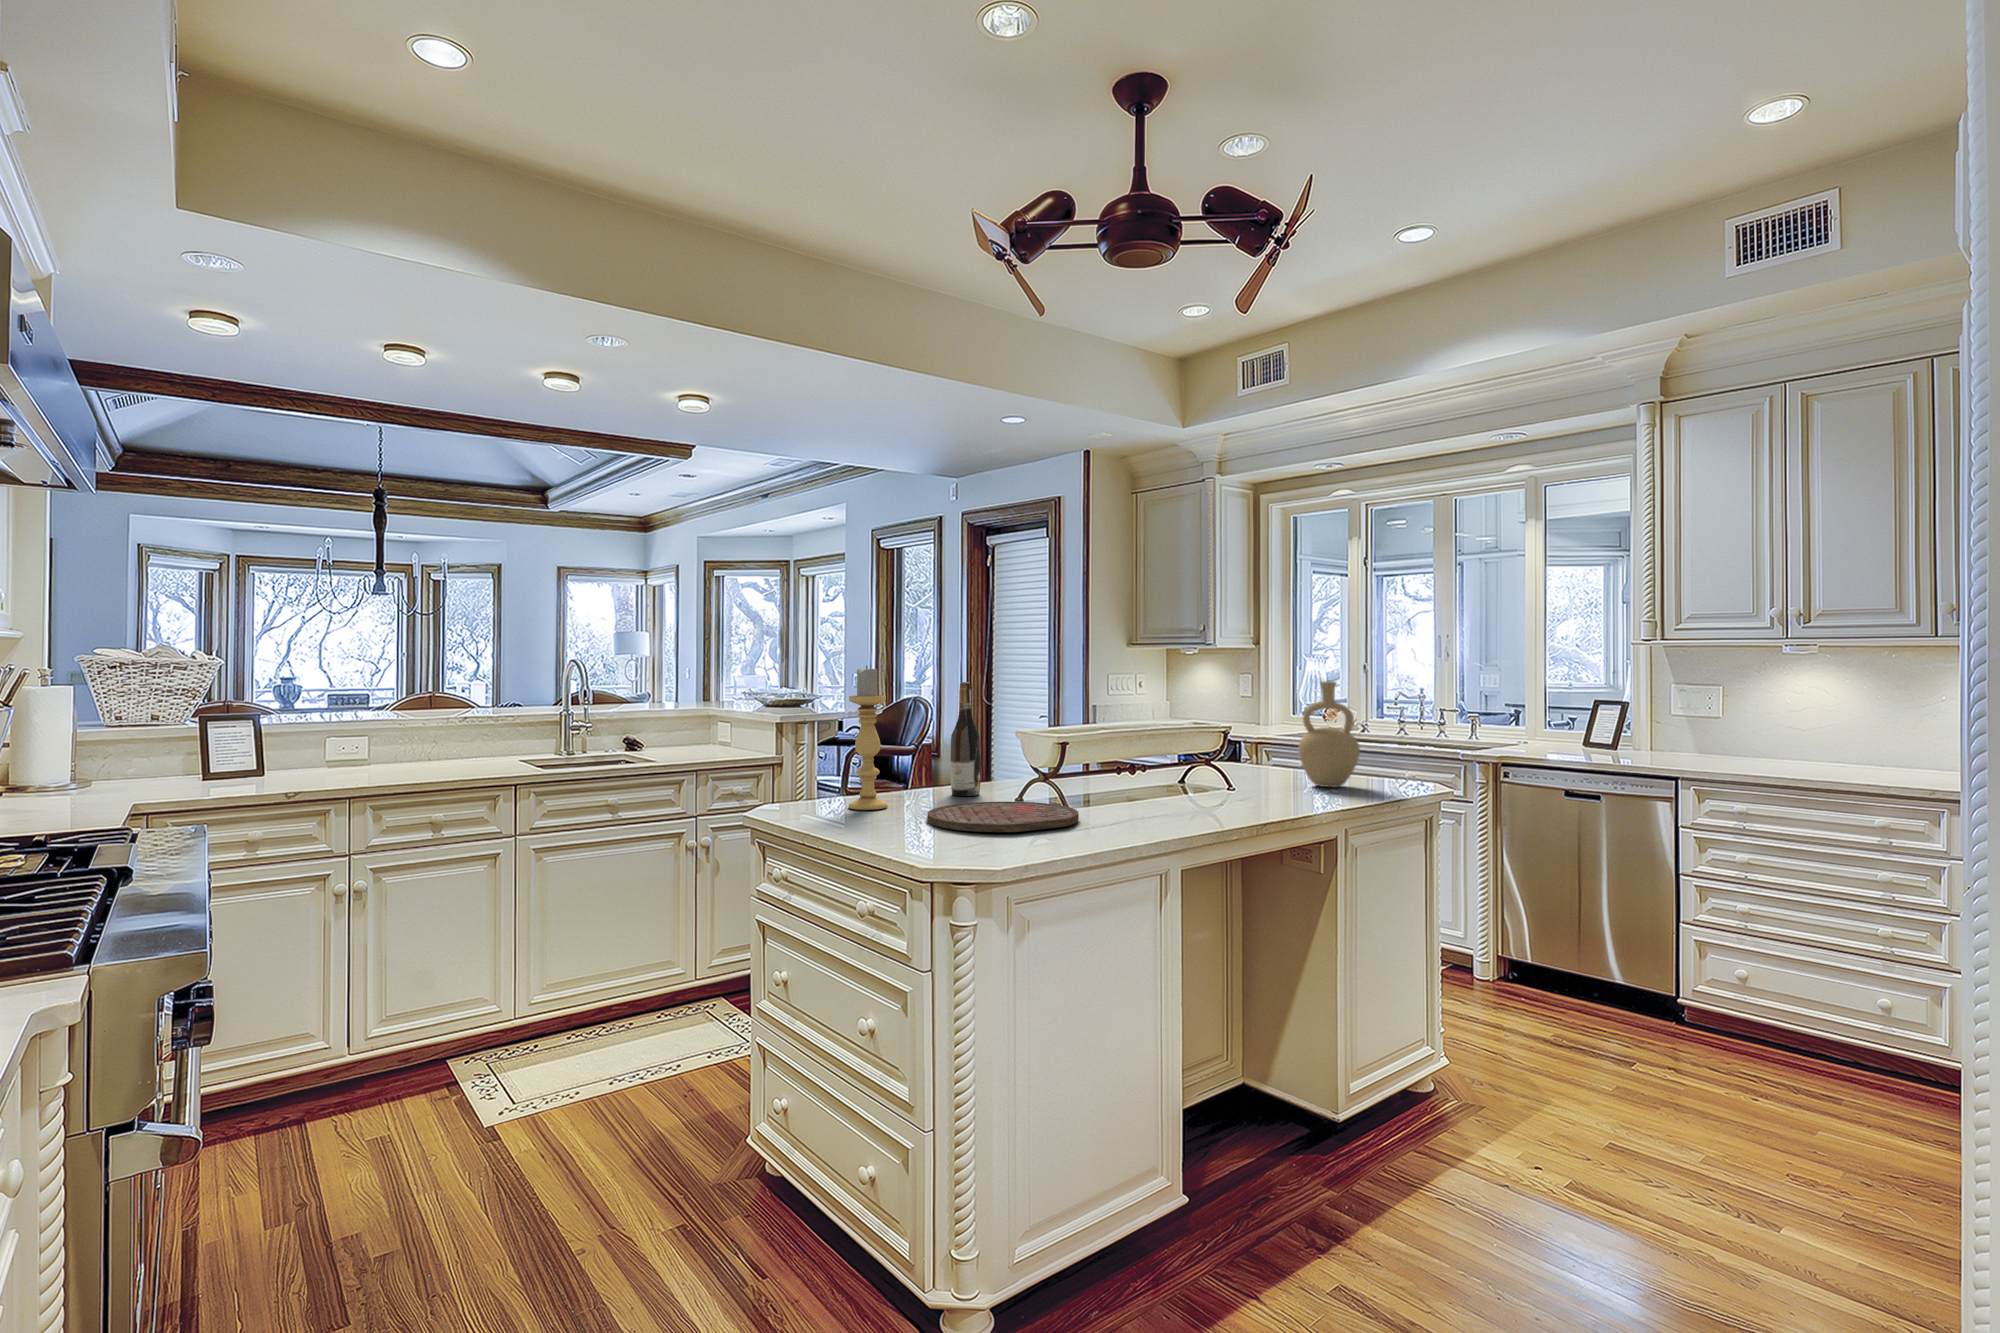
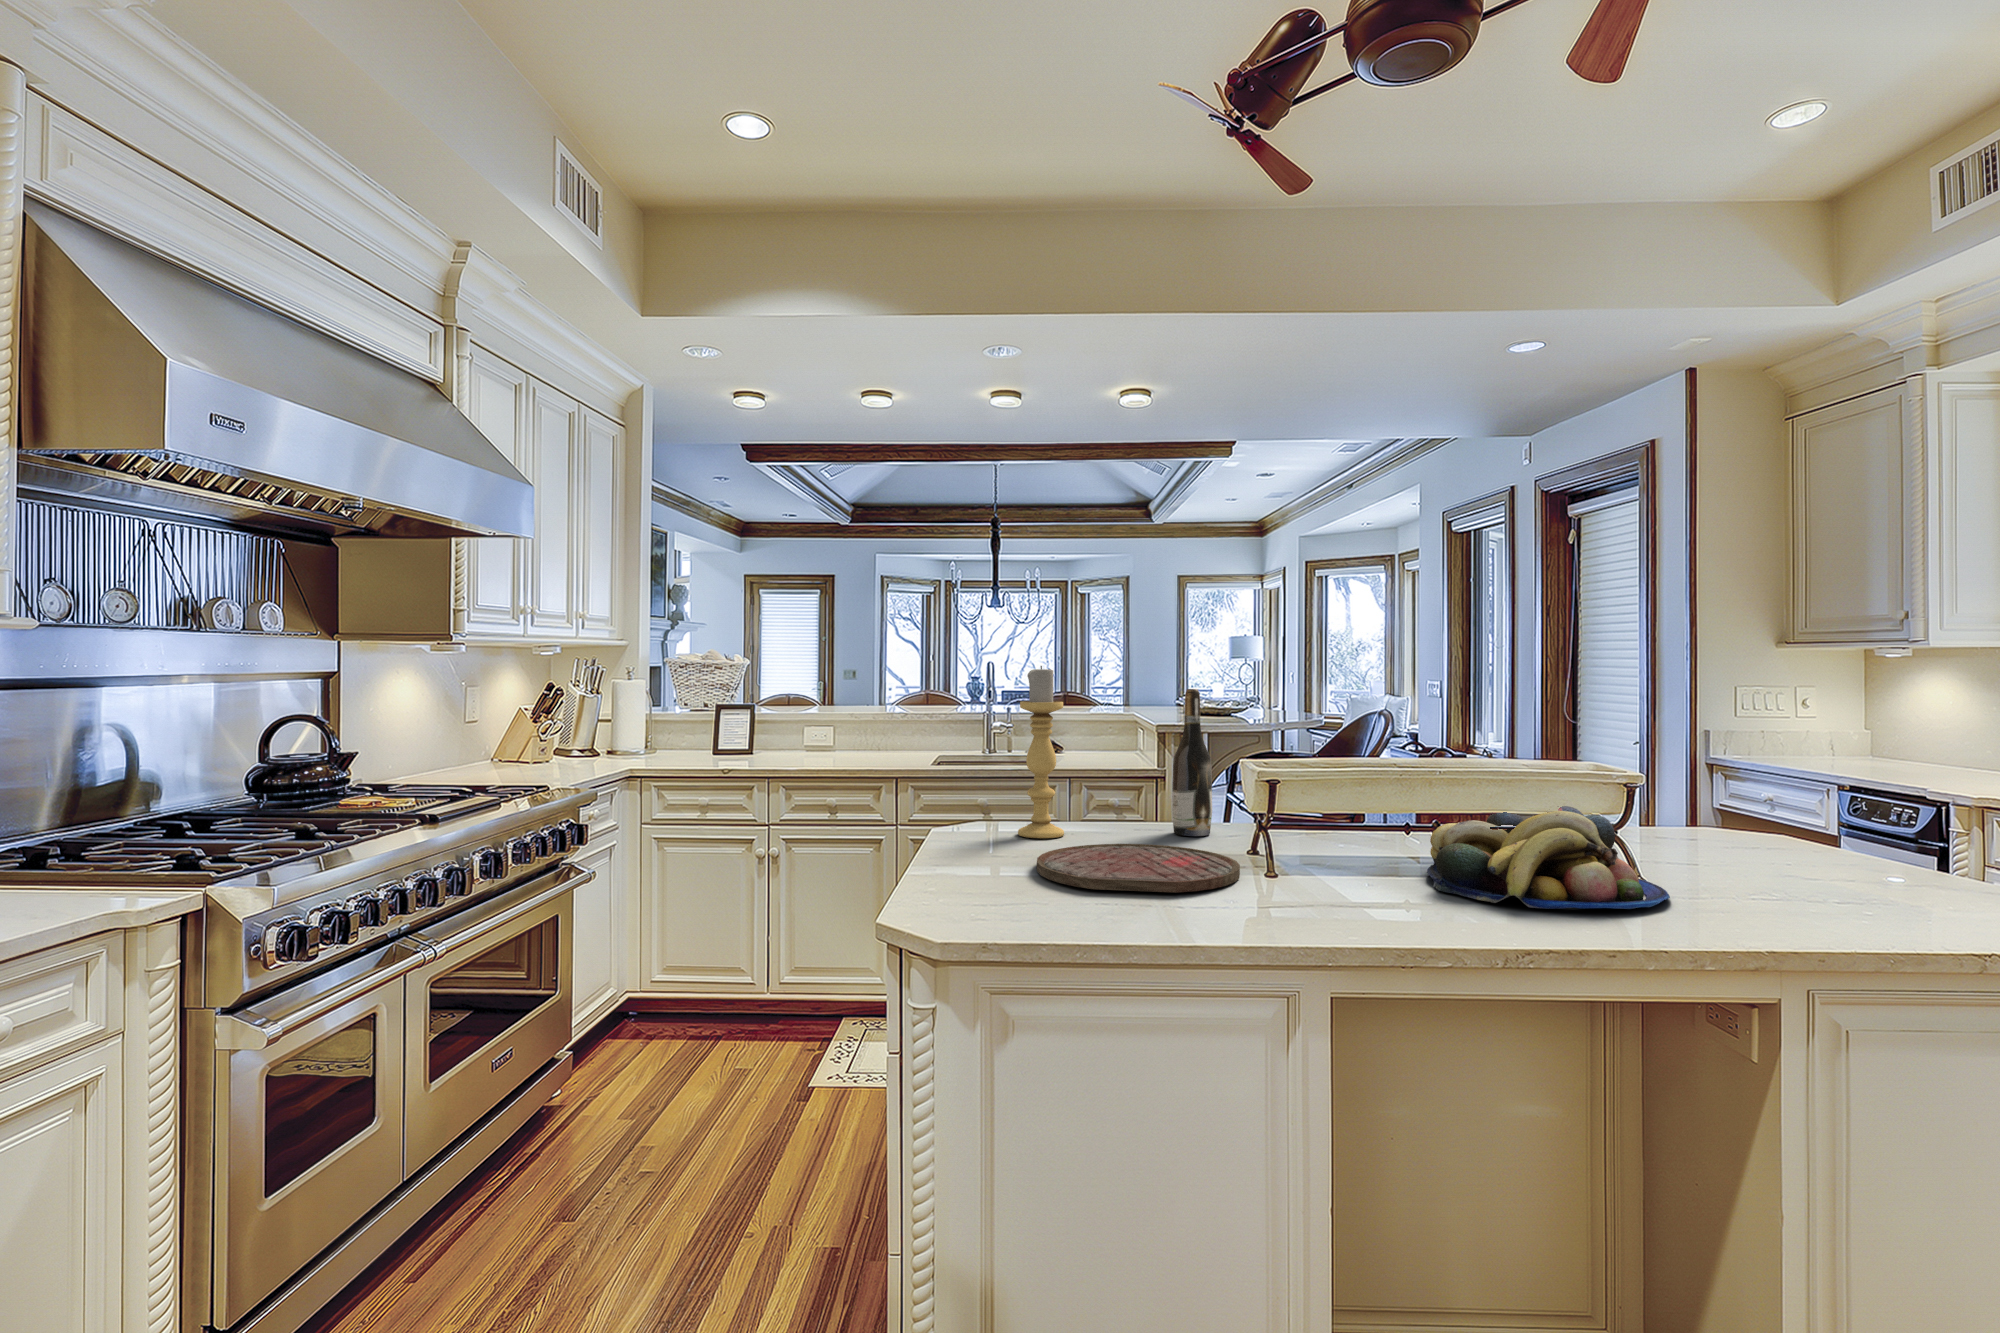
vase: present [1299,681,1360,787] -> none [1771,704,1910,901]
fruit bowl: none [1148,749,1285,808] -> present [1427,806,1670,909]

